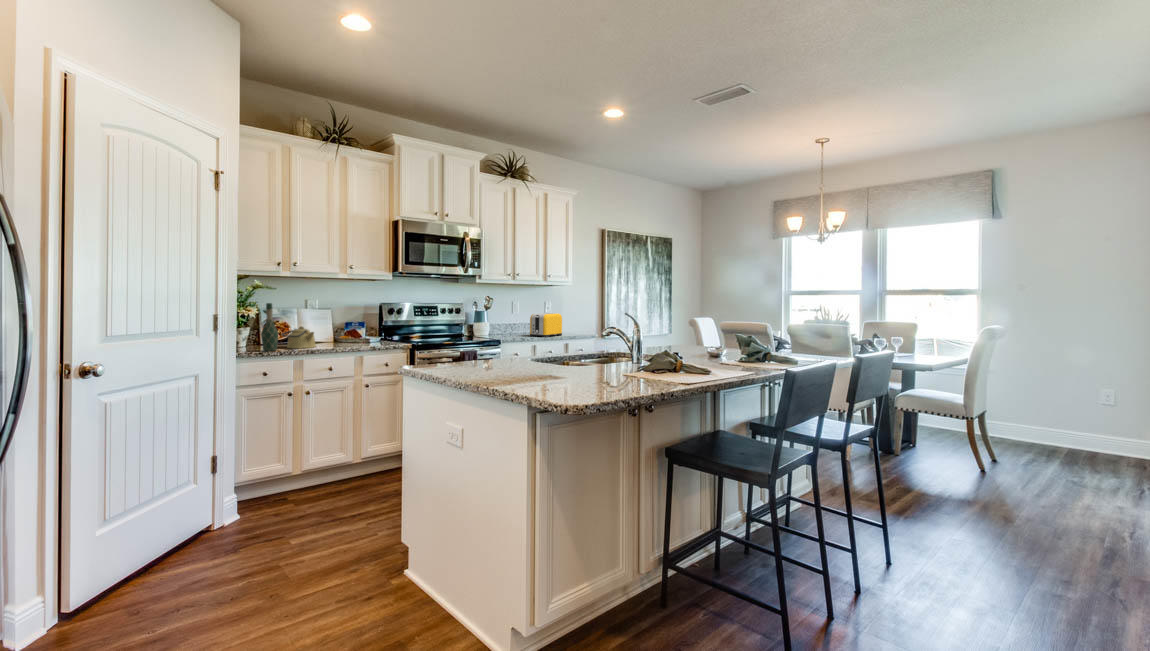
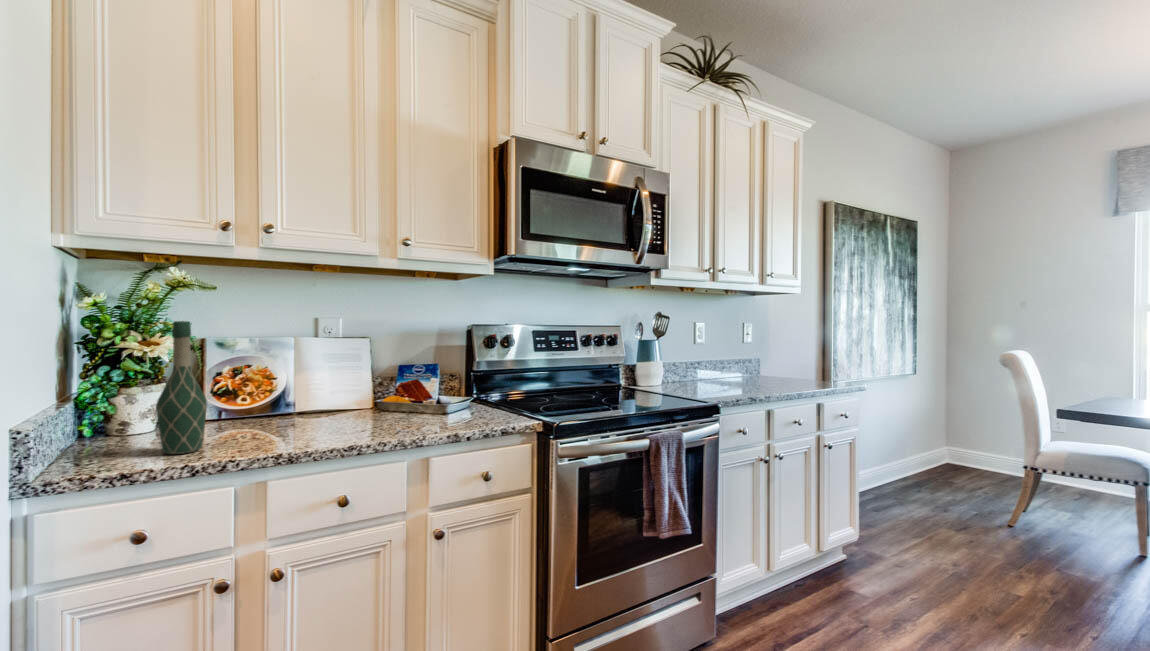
toaster: present [530,313,562,337] -> none [744,343,800,391]
kettle: present [282,326,316,348] -> none [236,379,321,437]

